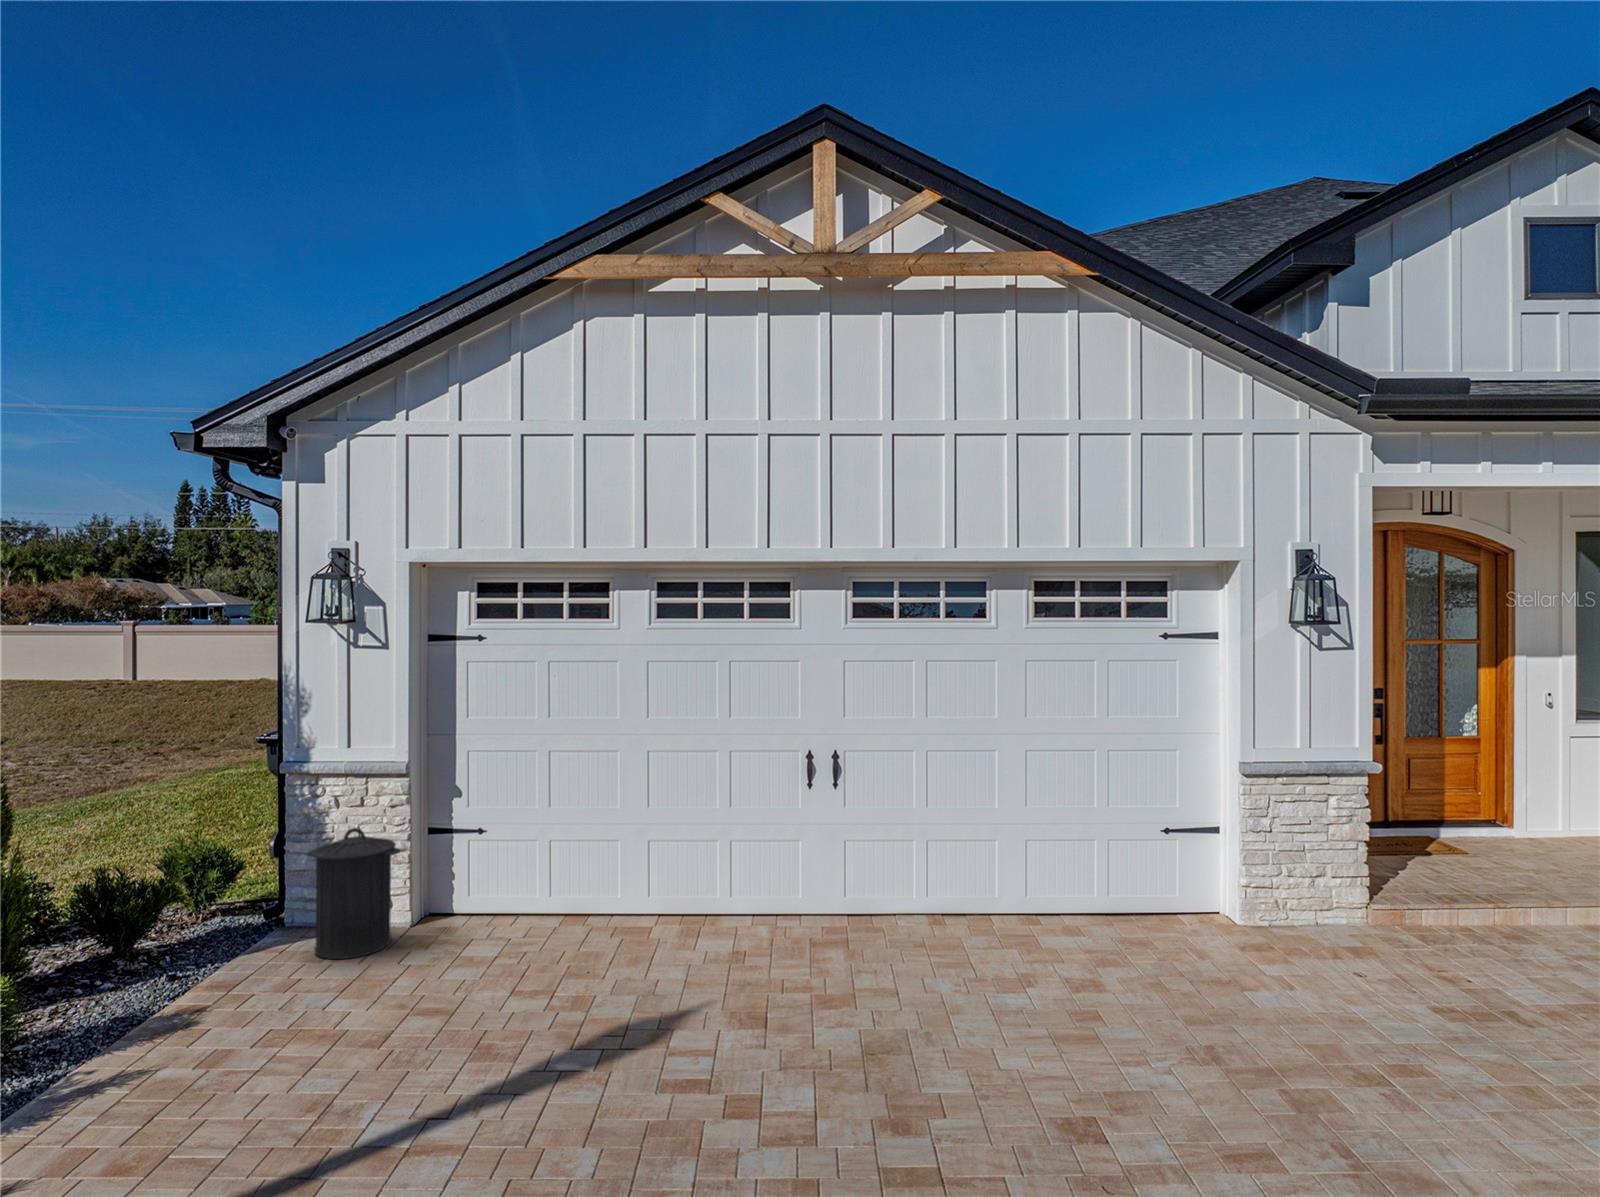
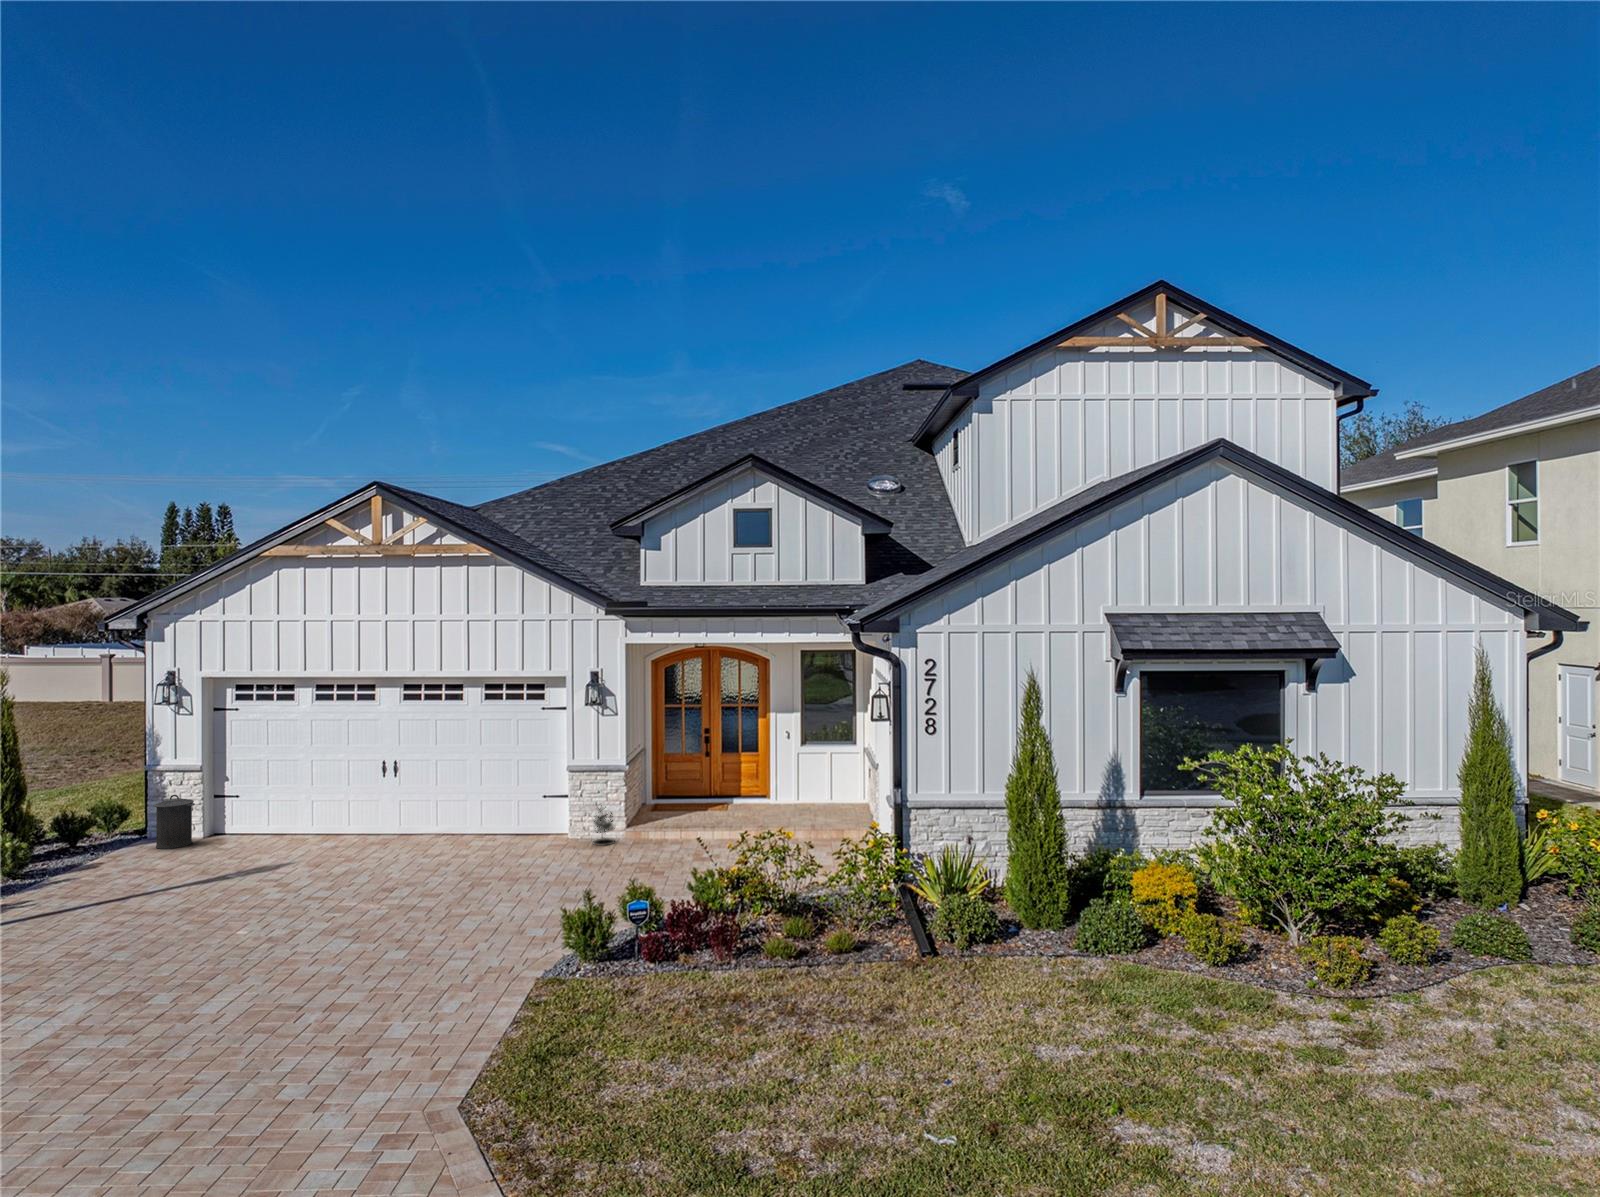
potted tree: none [1333,850,1402,954] -> present [593,805,615,846]

